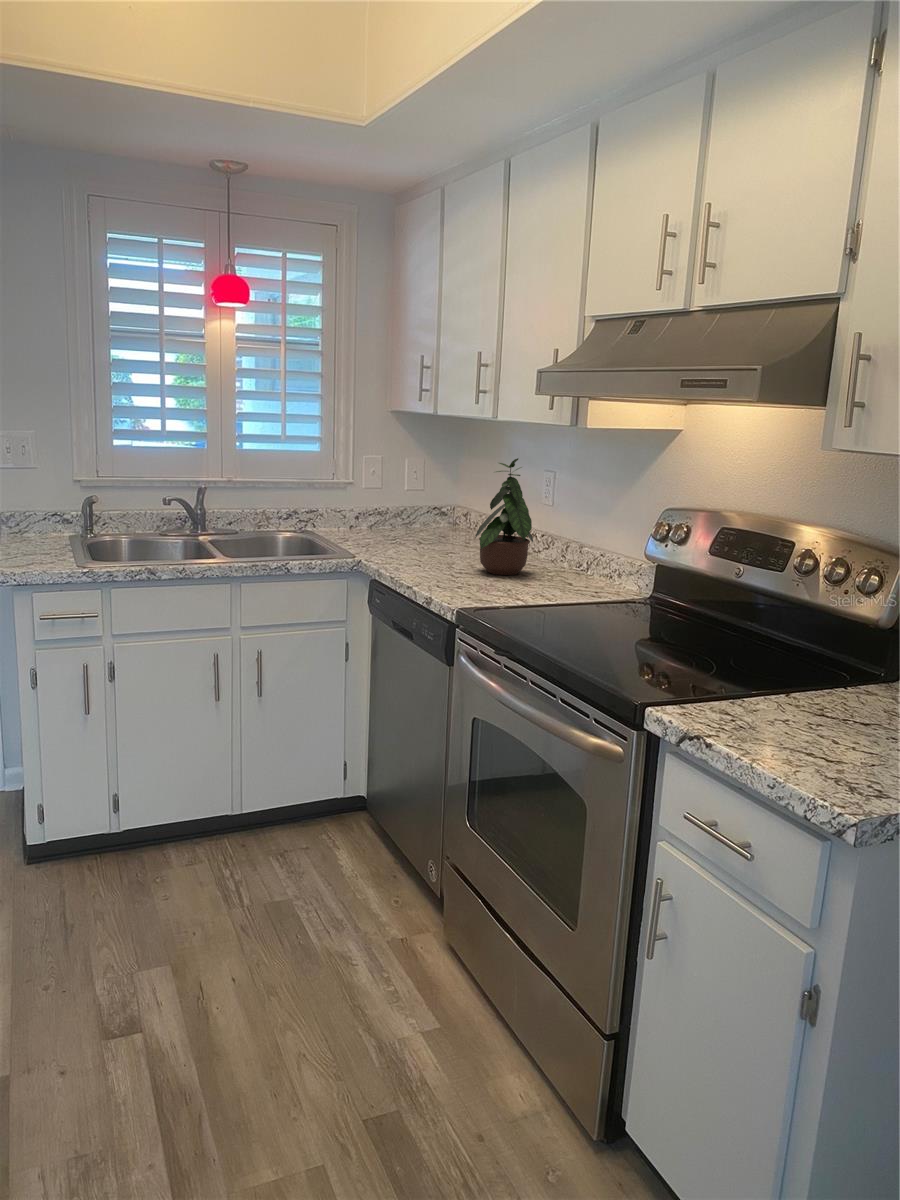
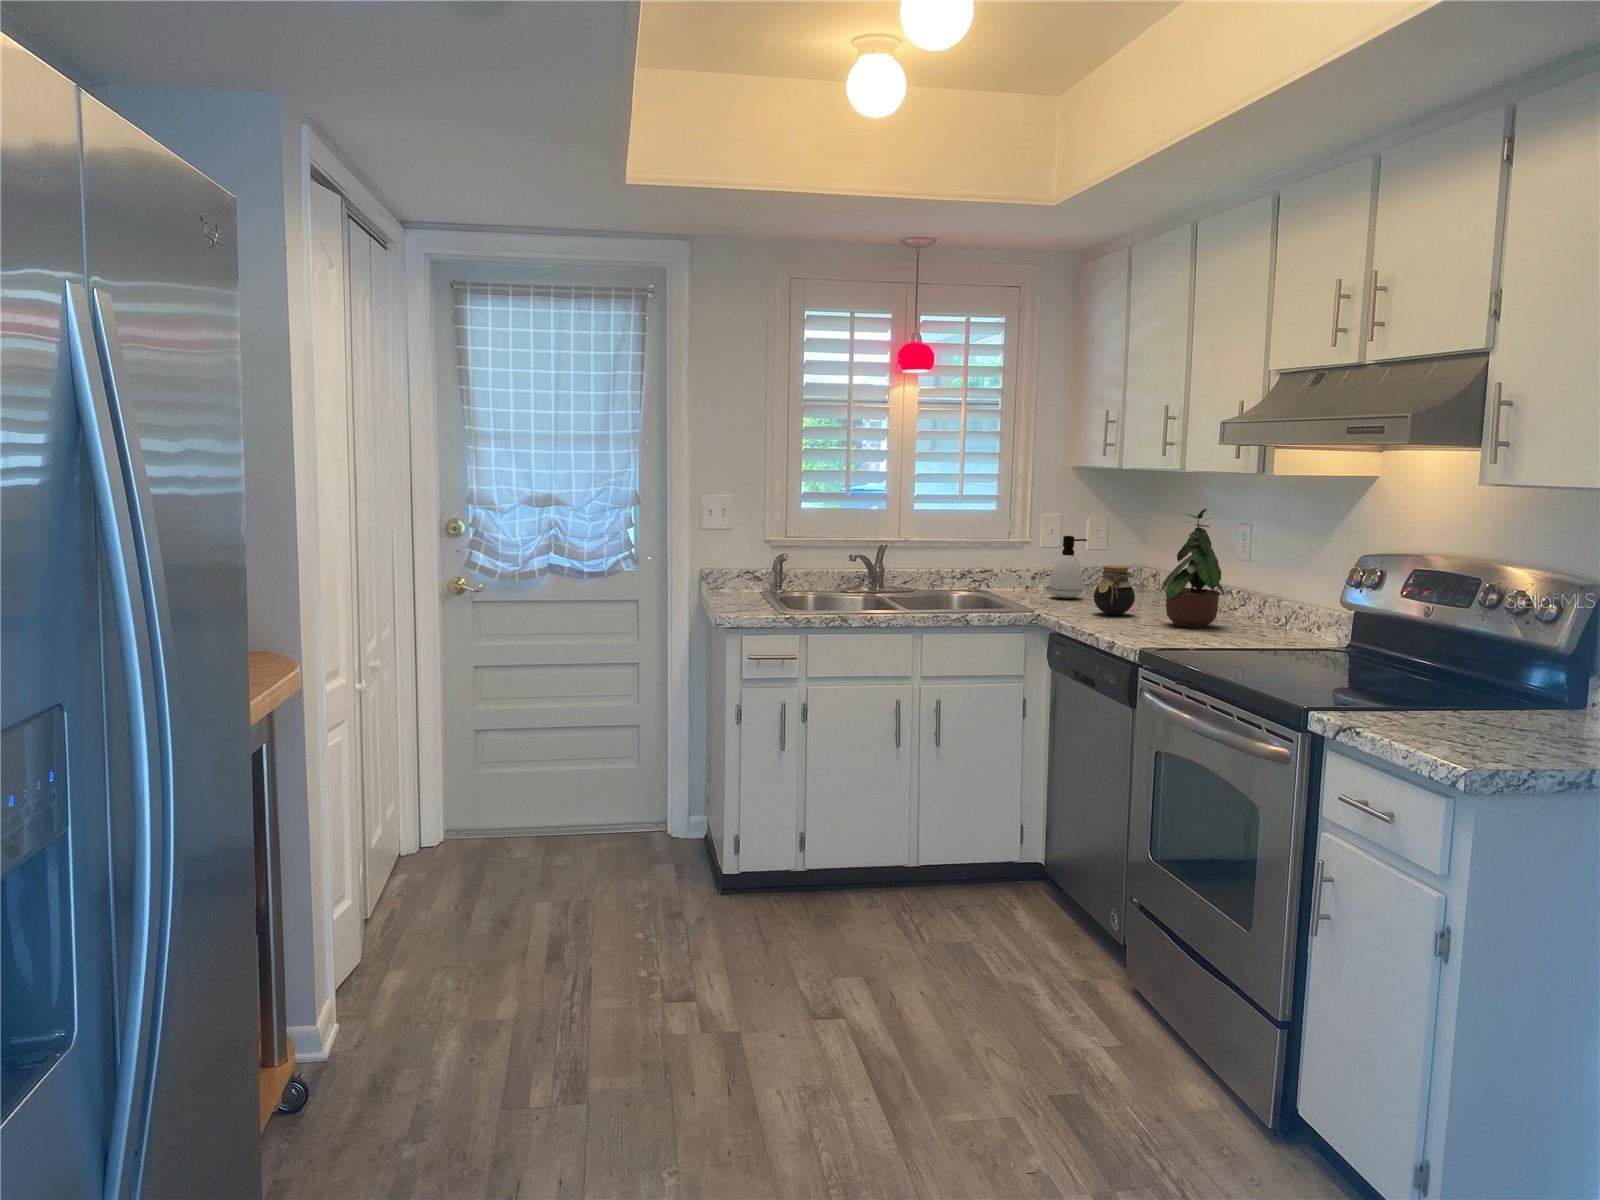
soap dispenser: none [370,478,405,538] -> present [1049,536,1087,598]
jar: none [411,511,450,559] -> present [1094,566,1135,615]

